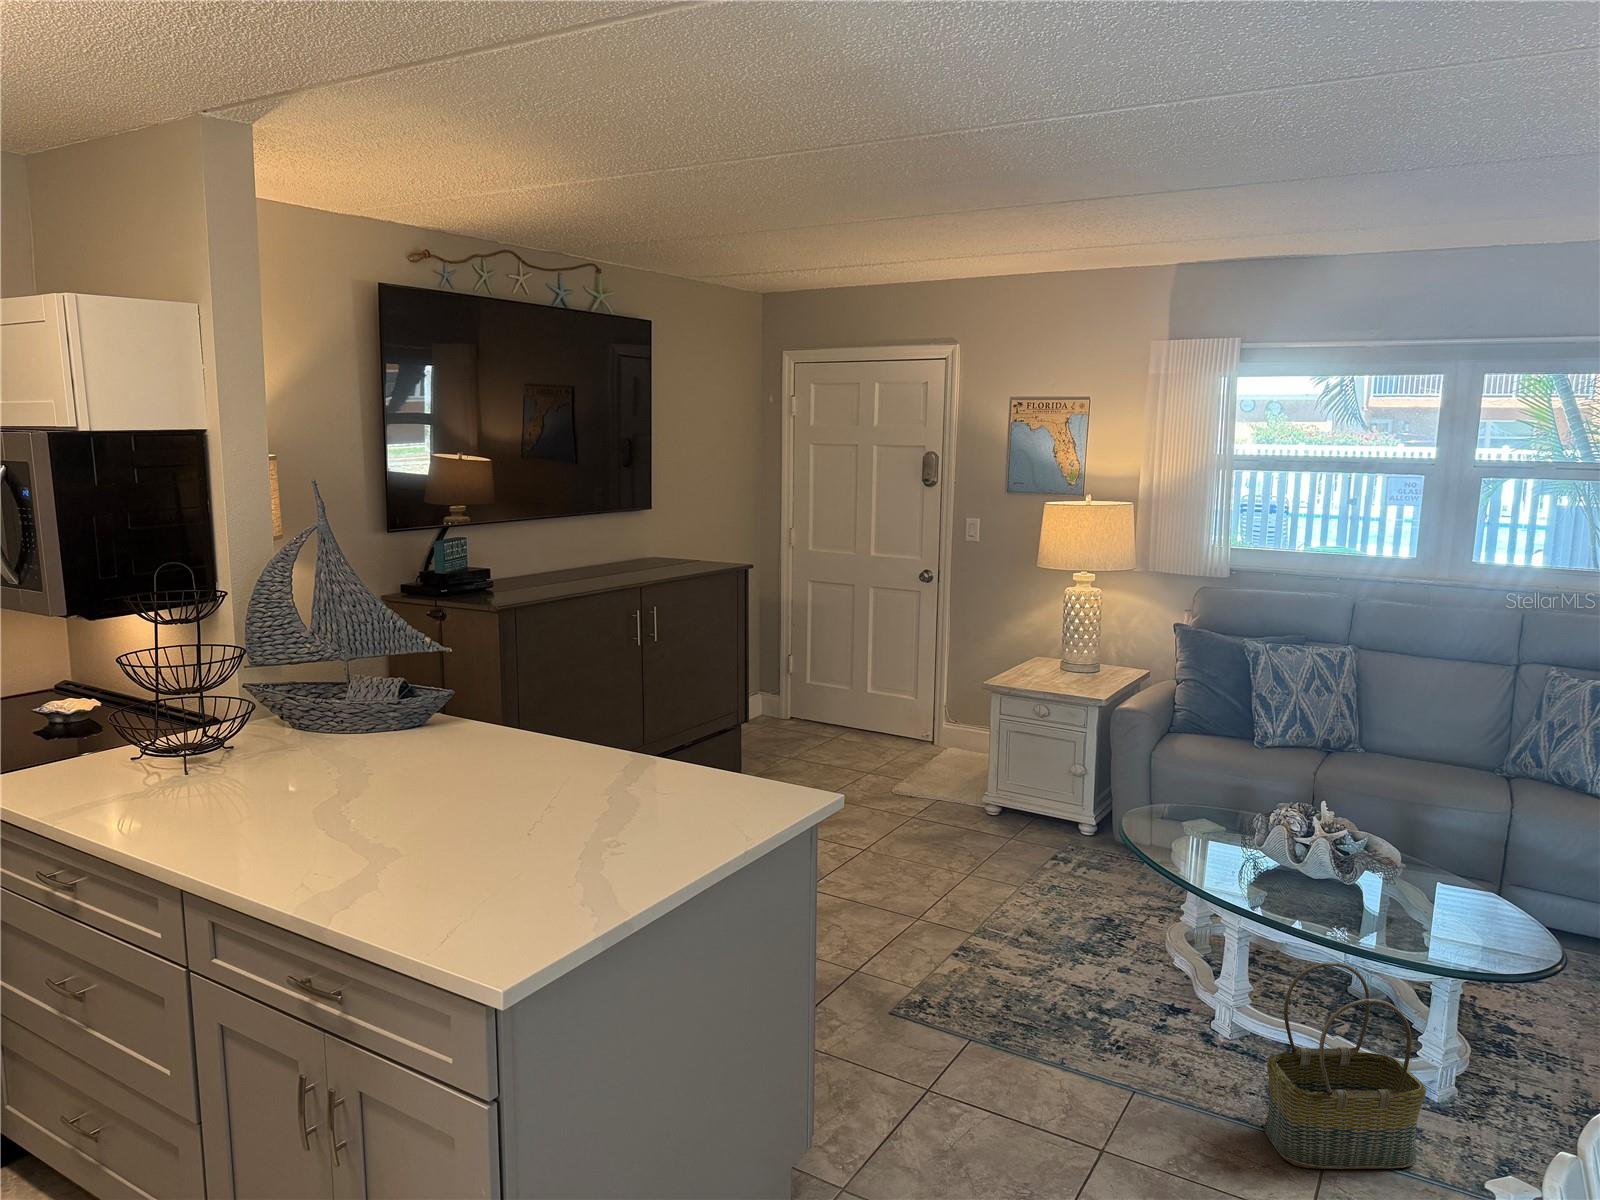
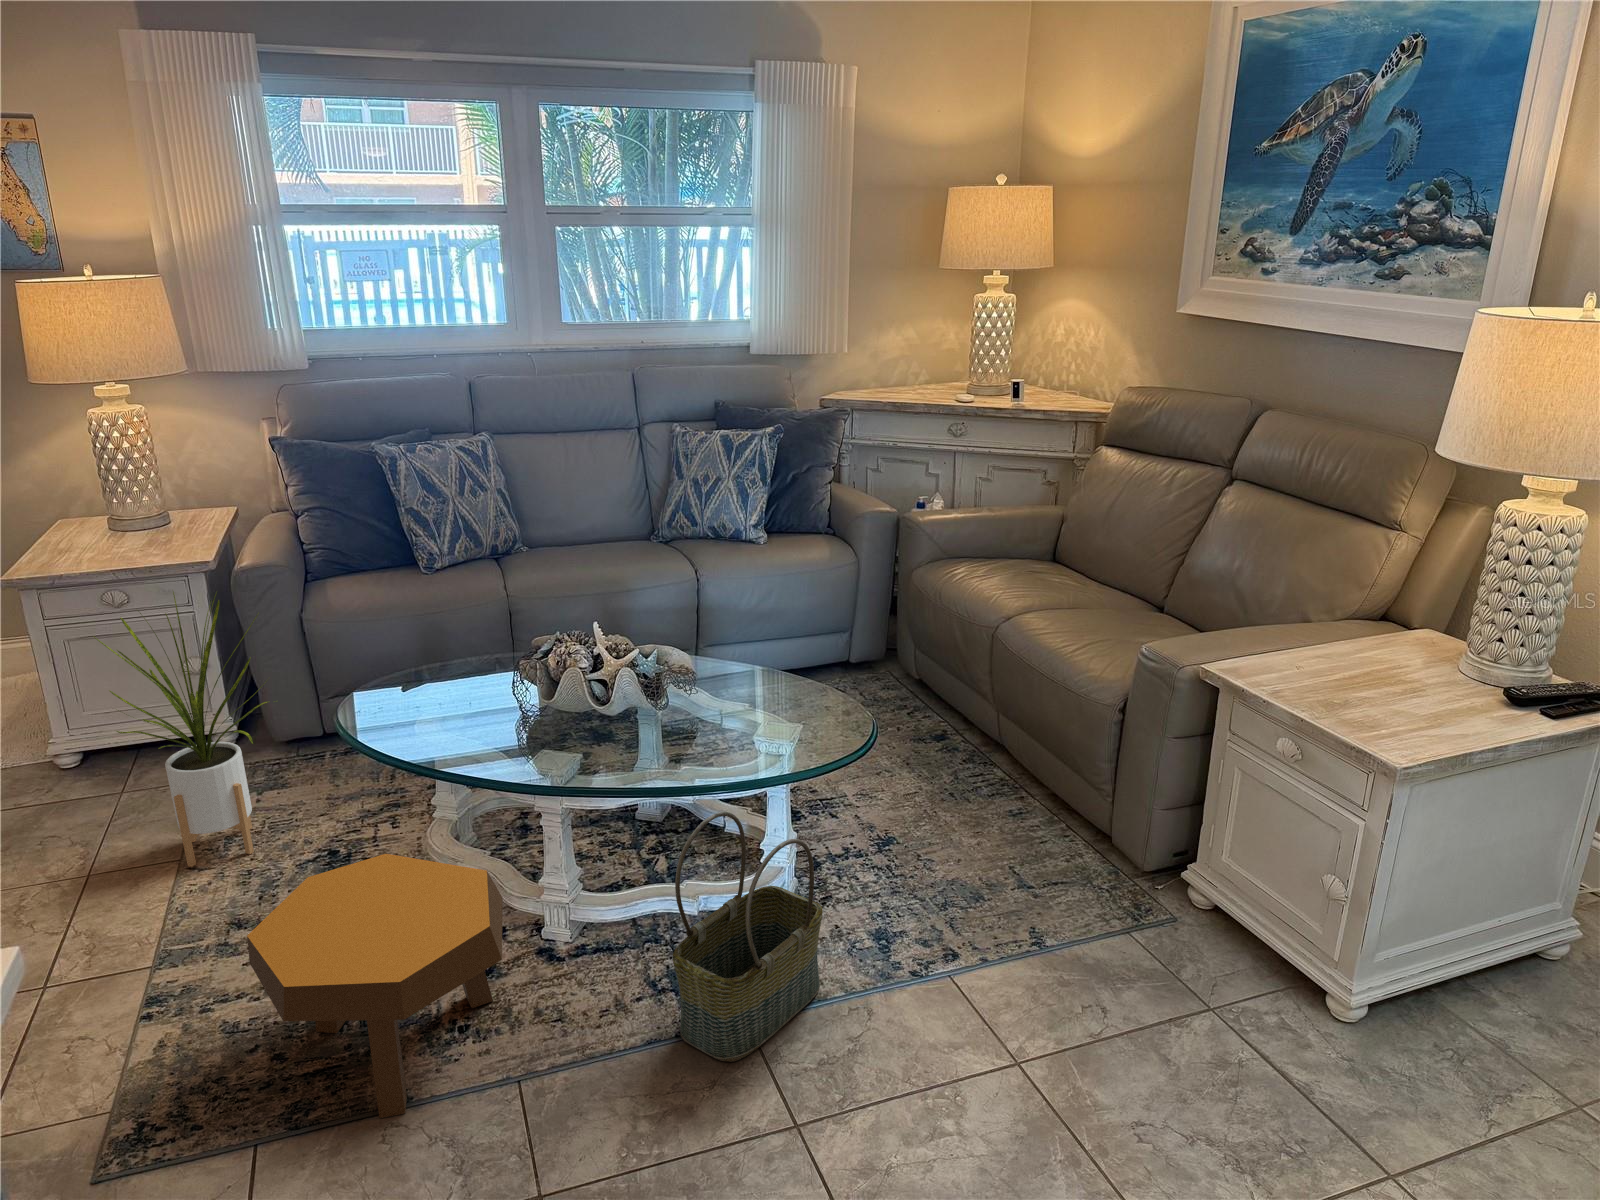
house plant: none [1005,706,1106,900] -> present [94,592,268,867]
footstool: none [1003,903,1175,1069] -> present [247,854,503,1118]

